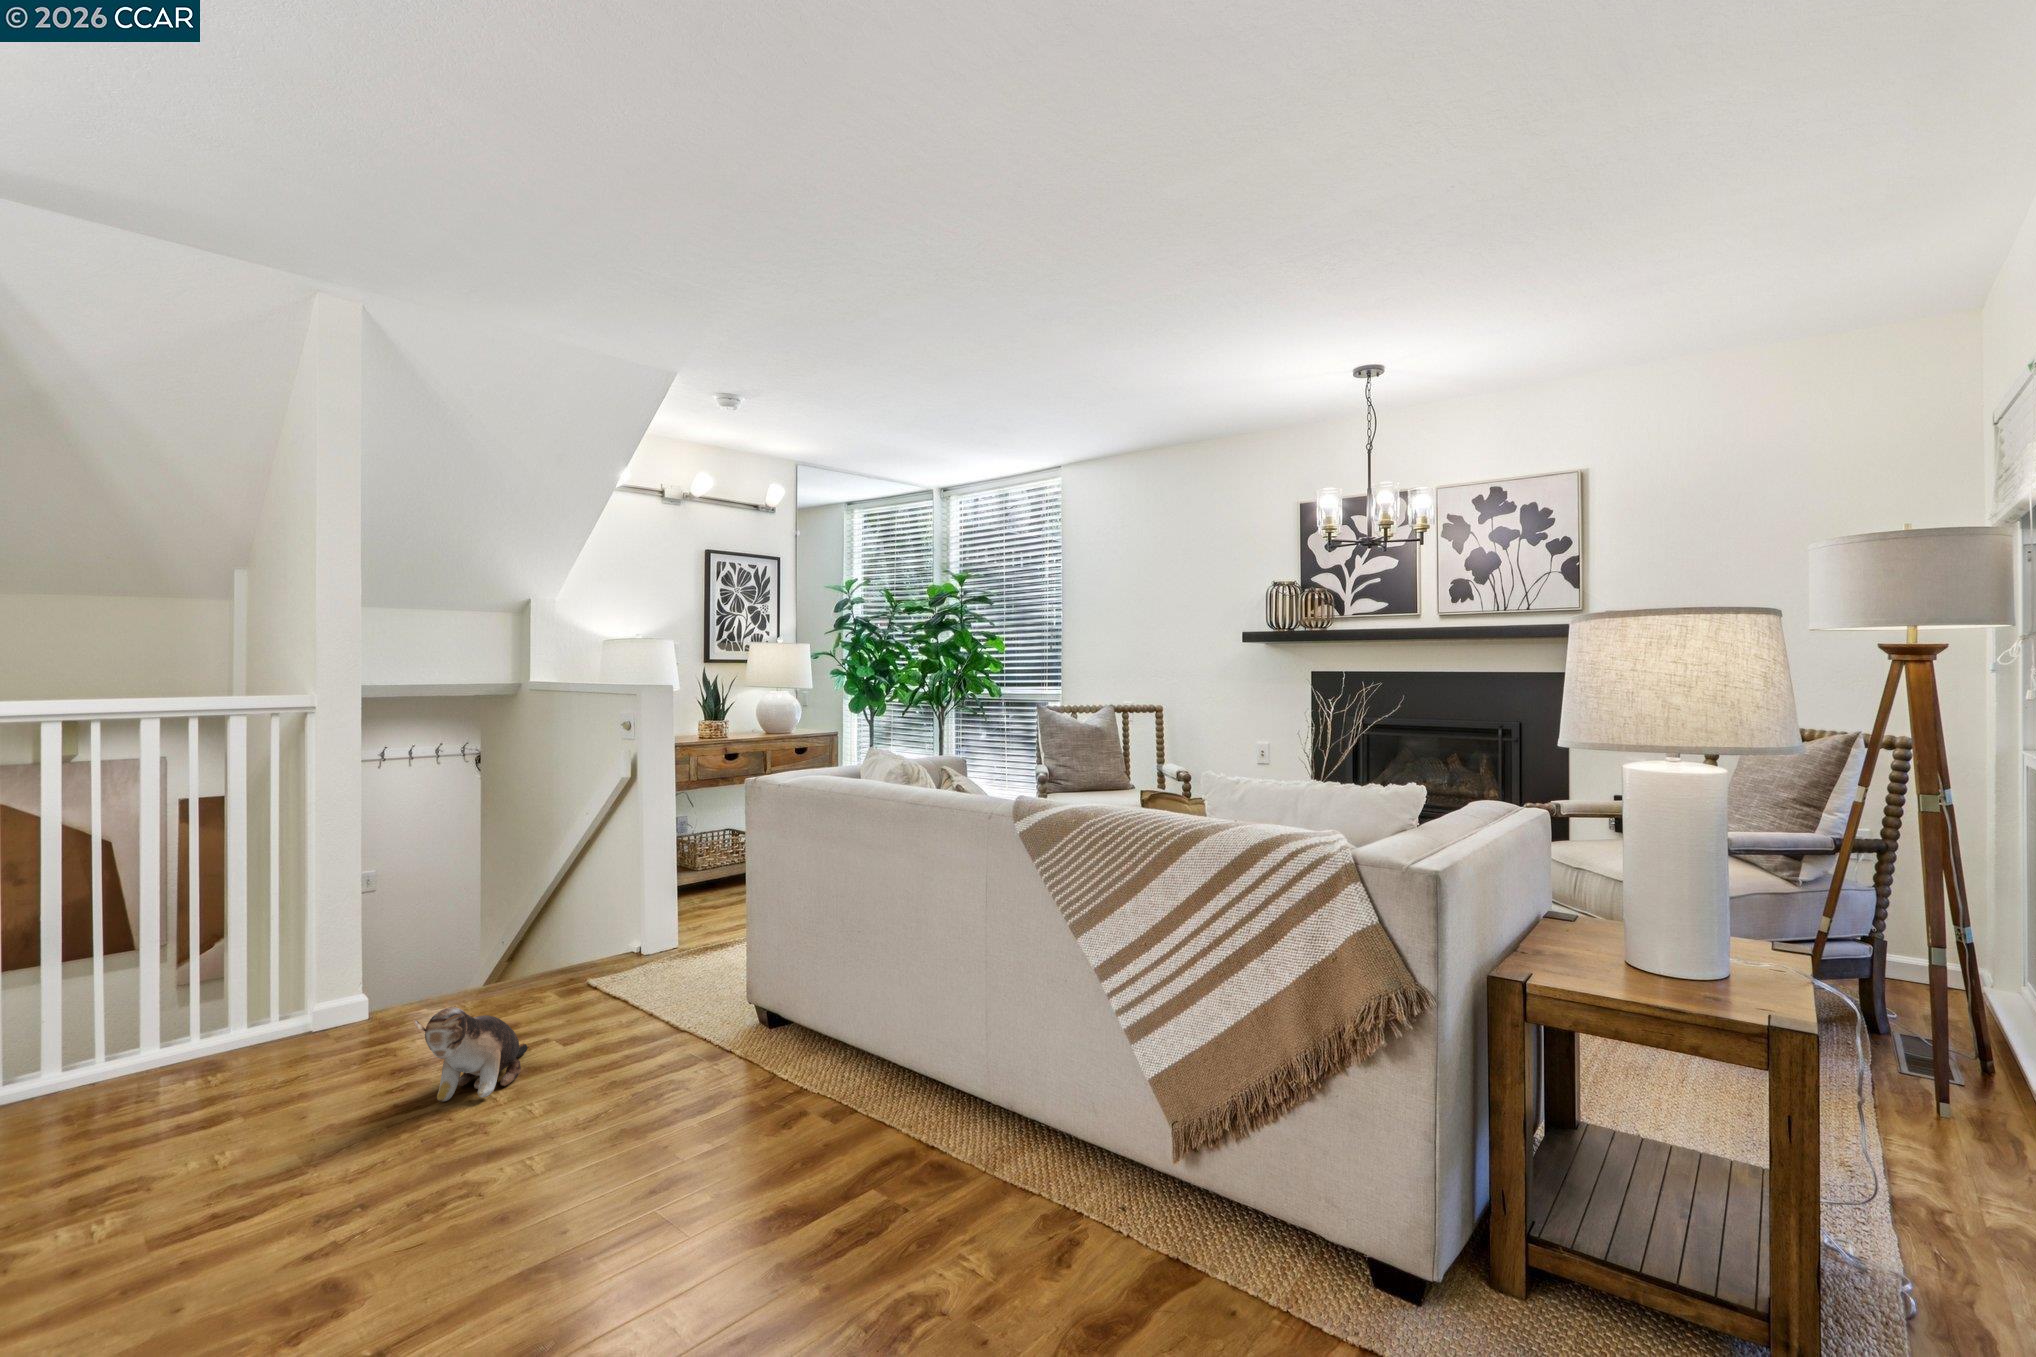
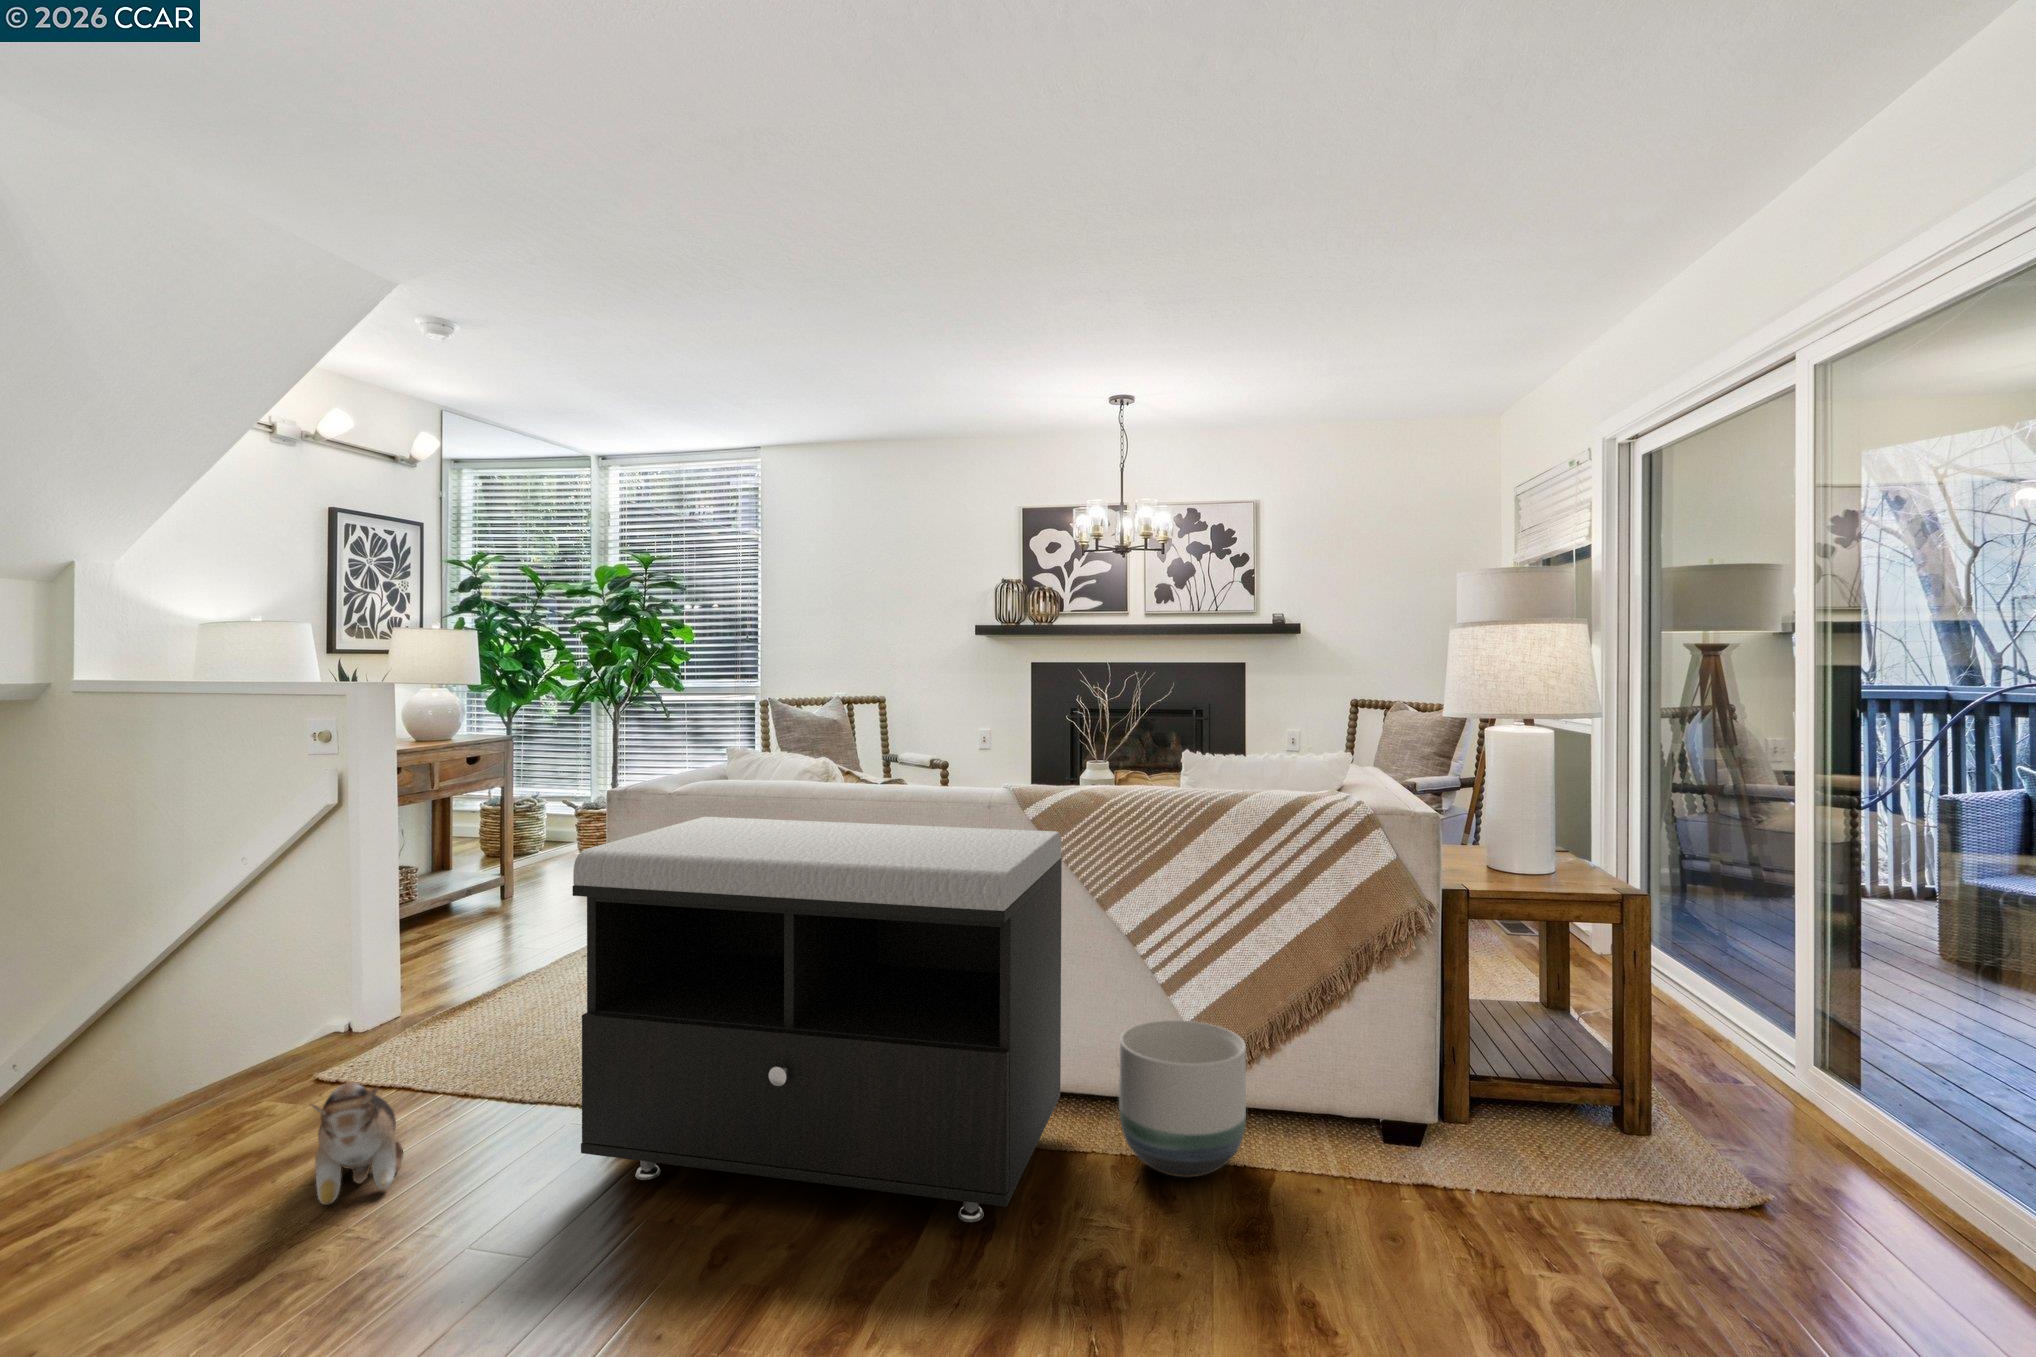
storage bench: none [581,810,1031,1254] -> present [572,817,1062,1222]
planter: none [1037,1075,1182,1269] -> present [1119,1020,1246,1177]

